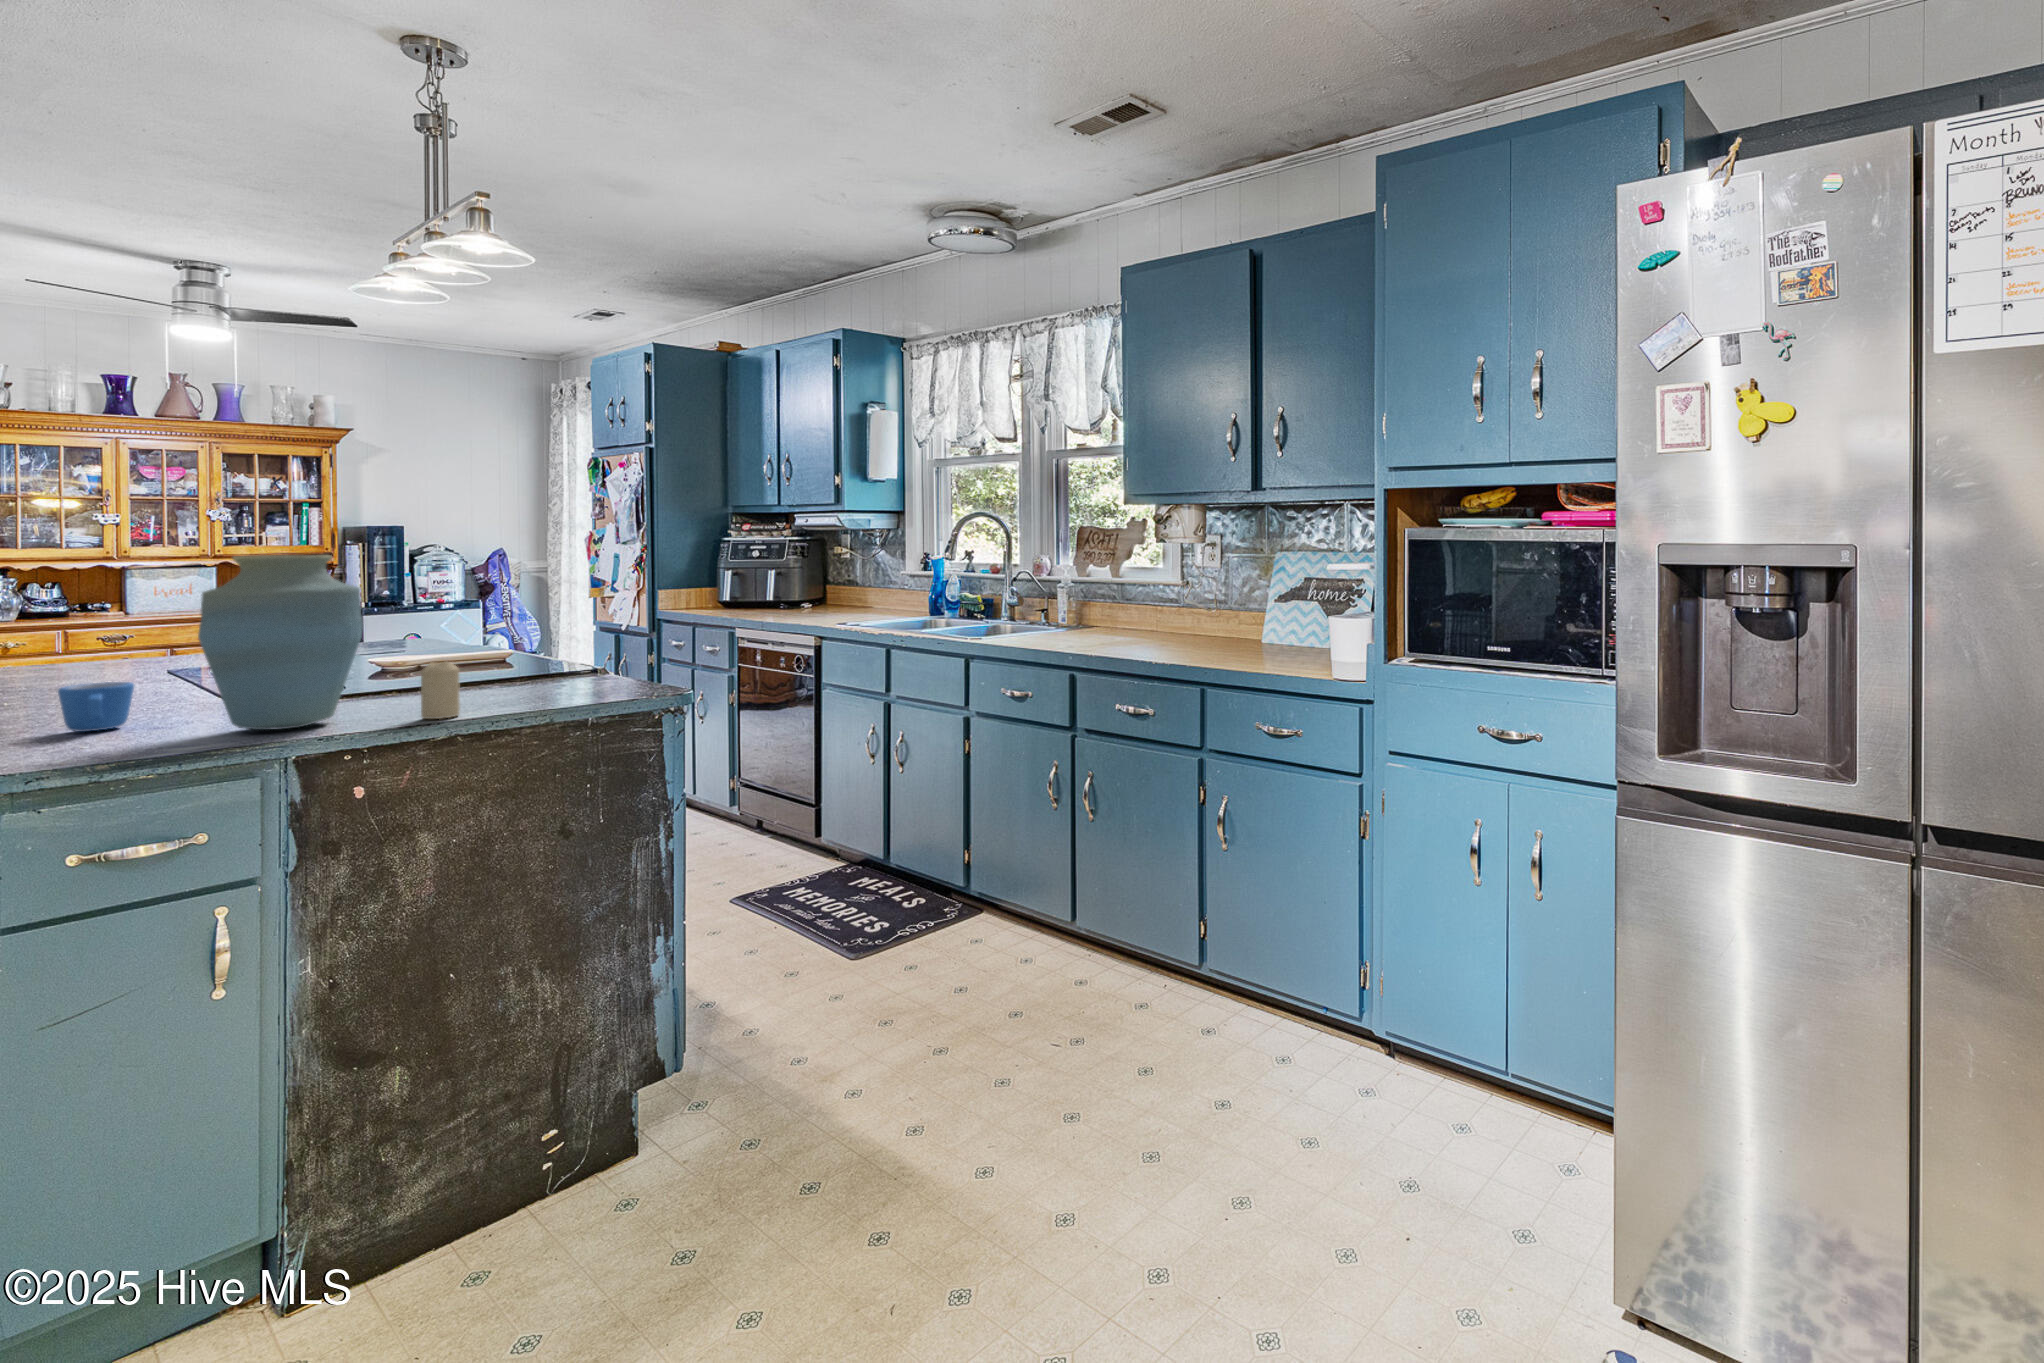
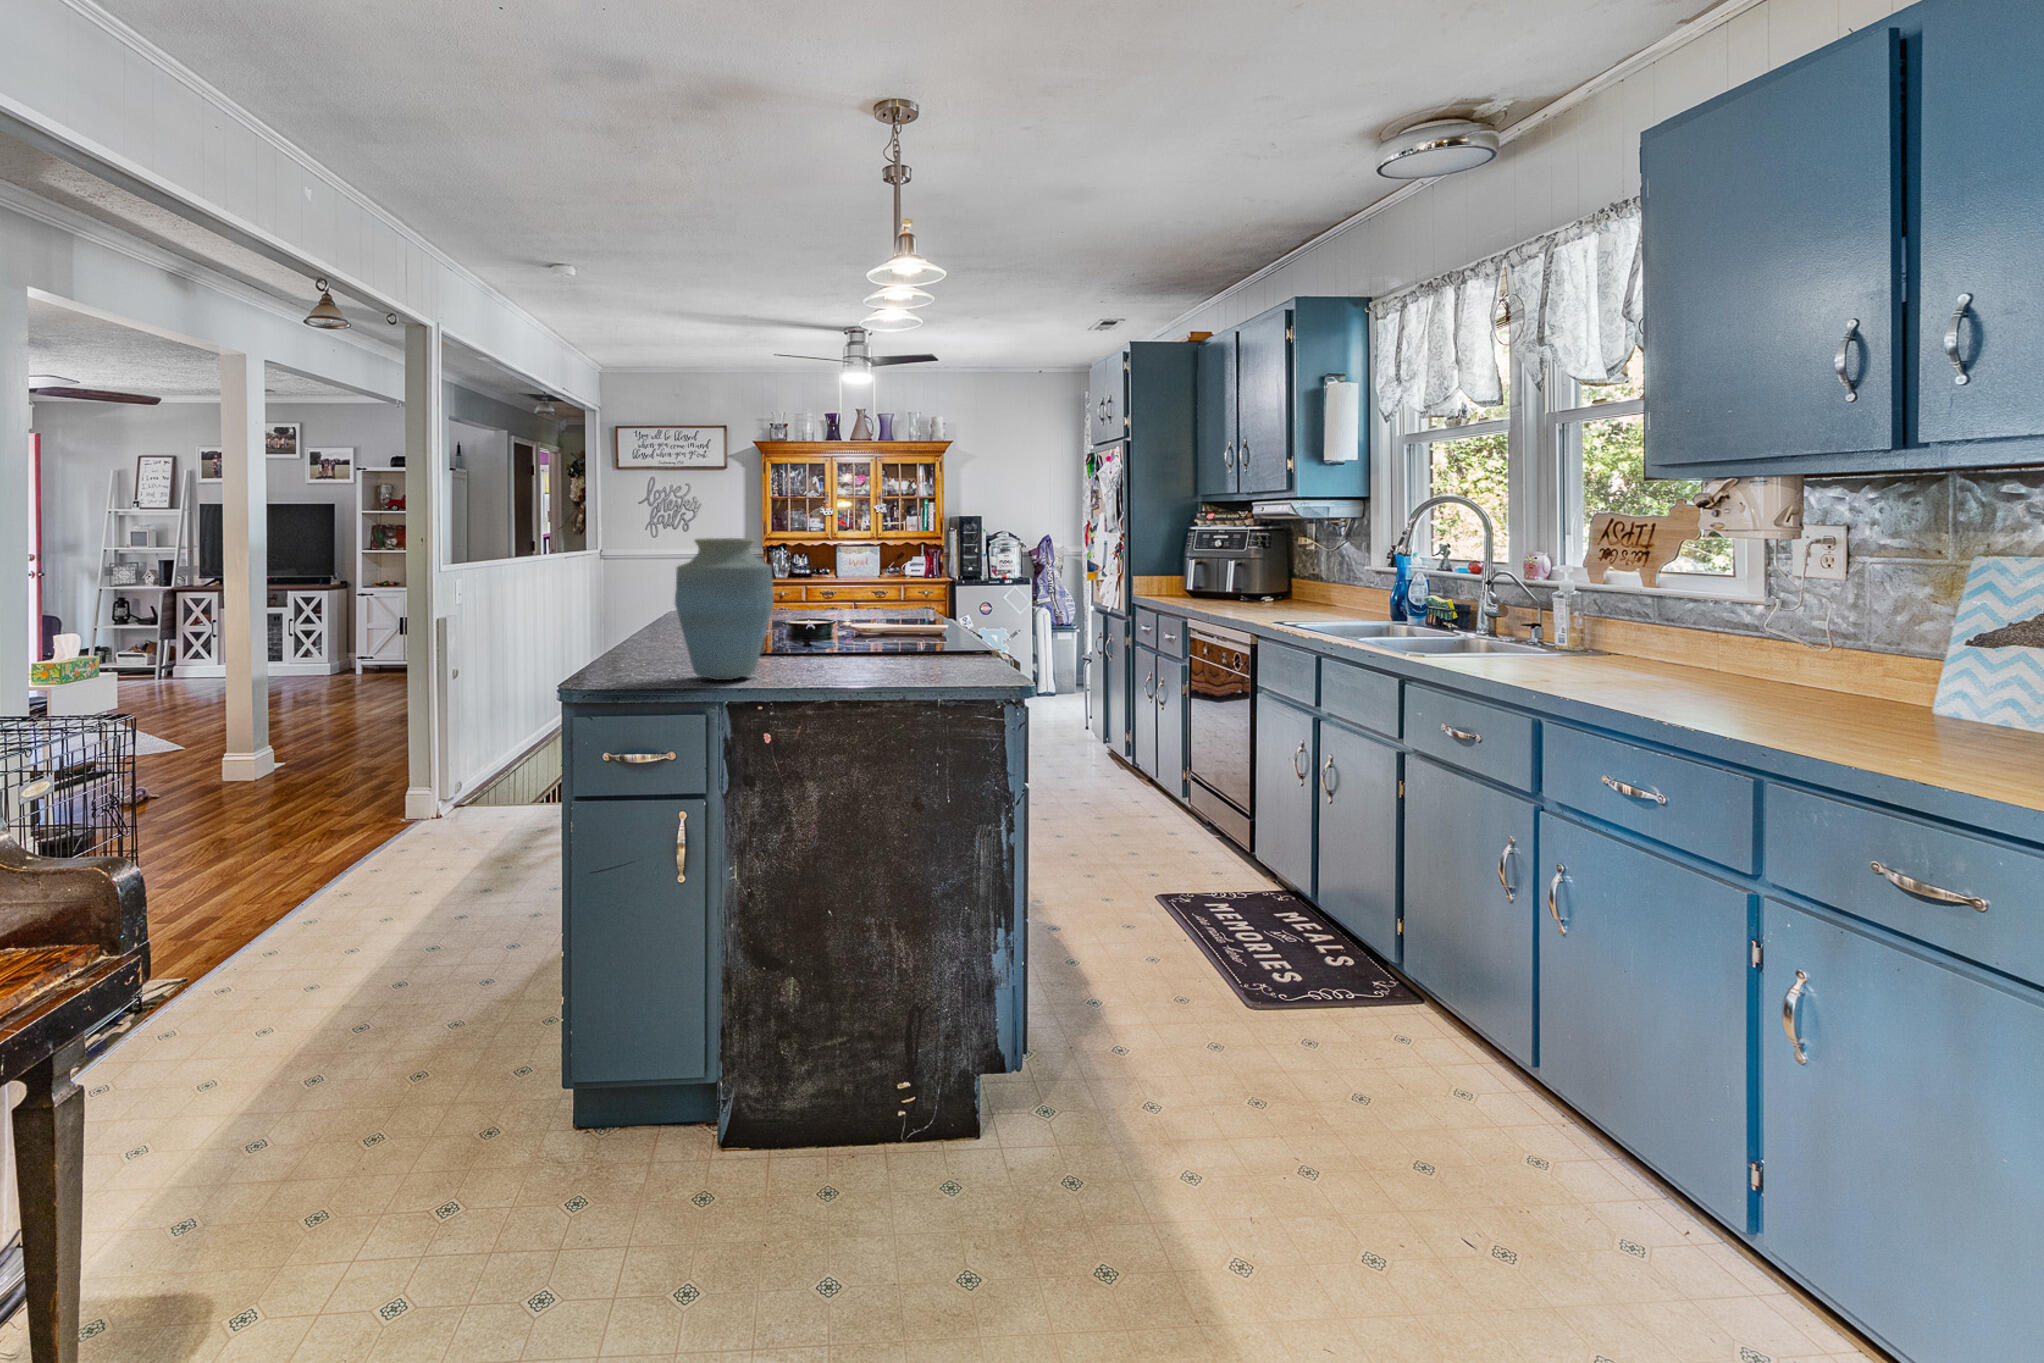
candle: present [421,661,460,719] -> none [801,634,828,686]
mug: present [58,682,134,732] -> none [633,630,671,664]

